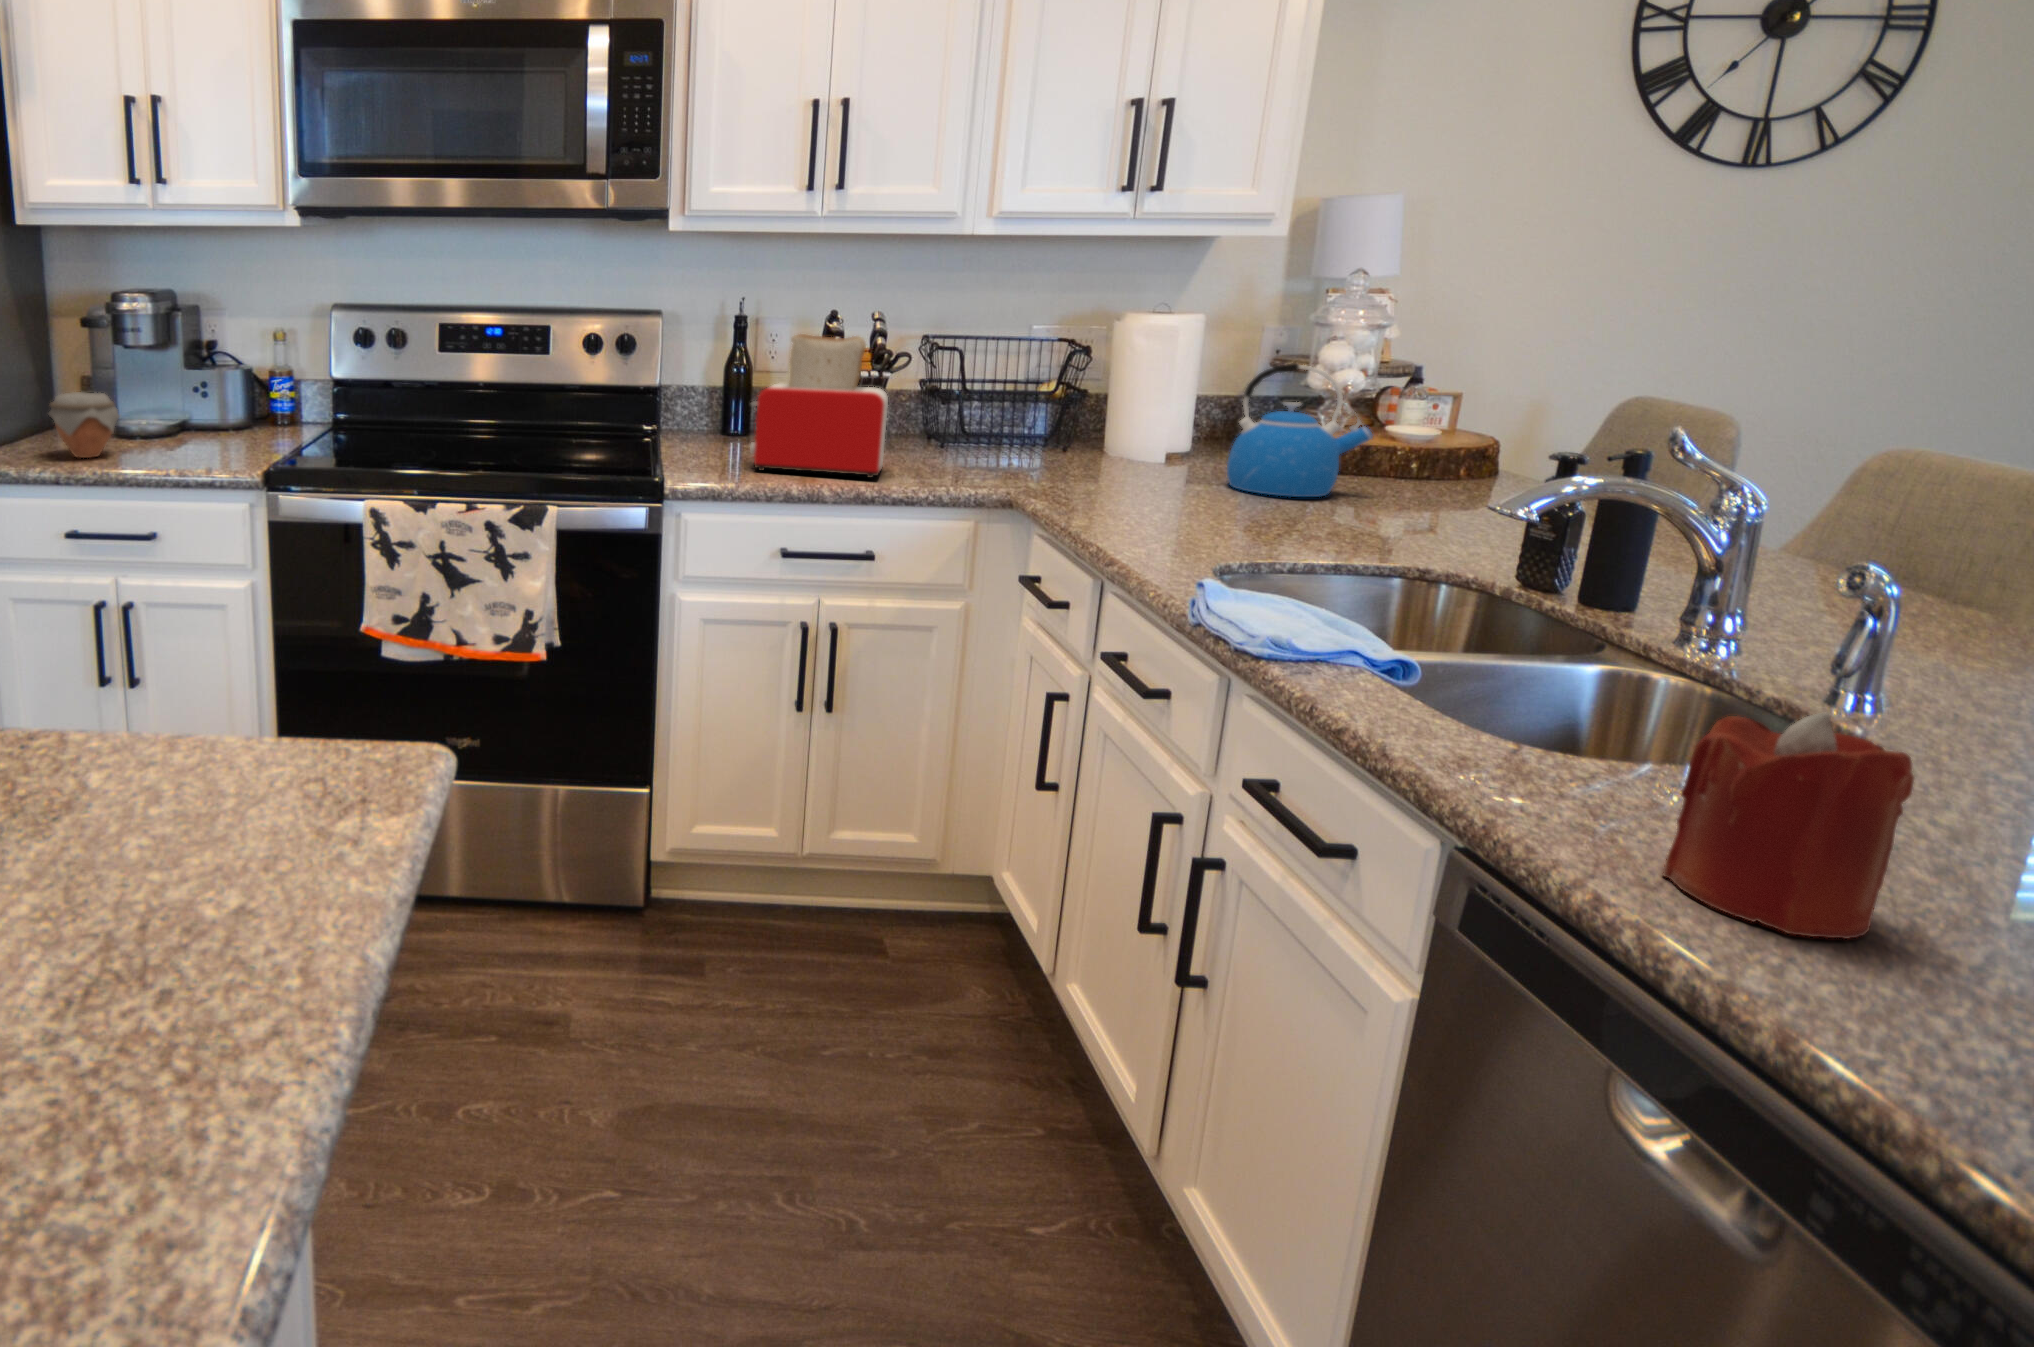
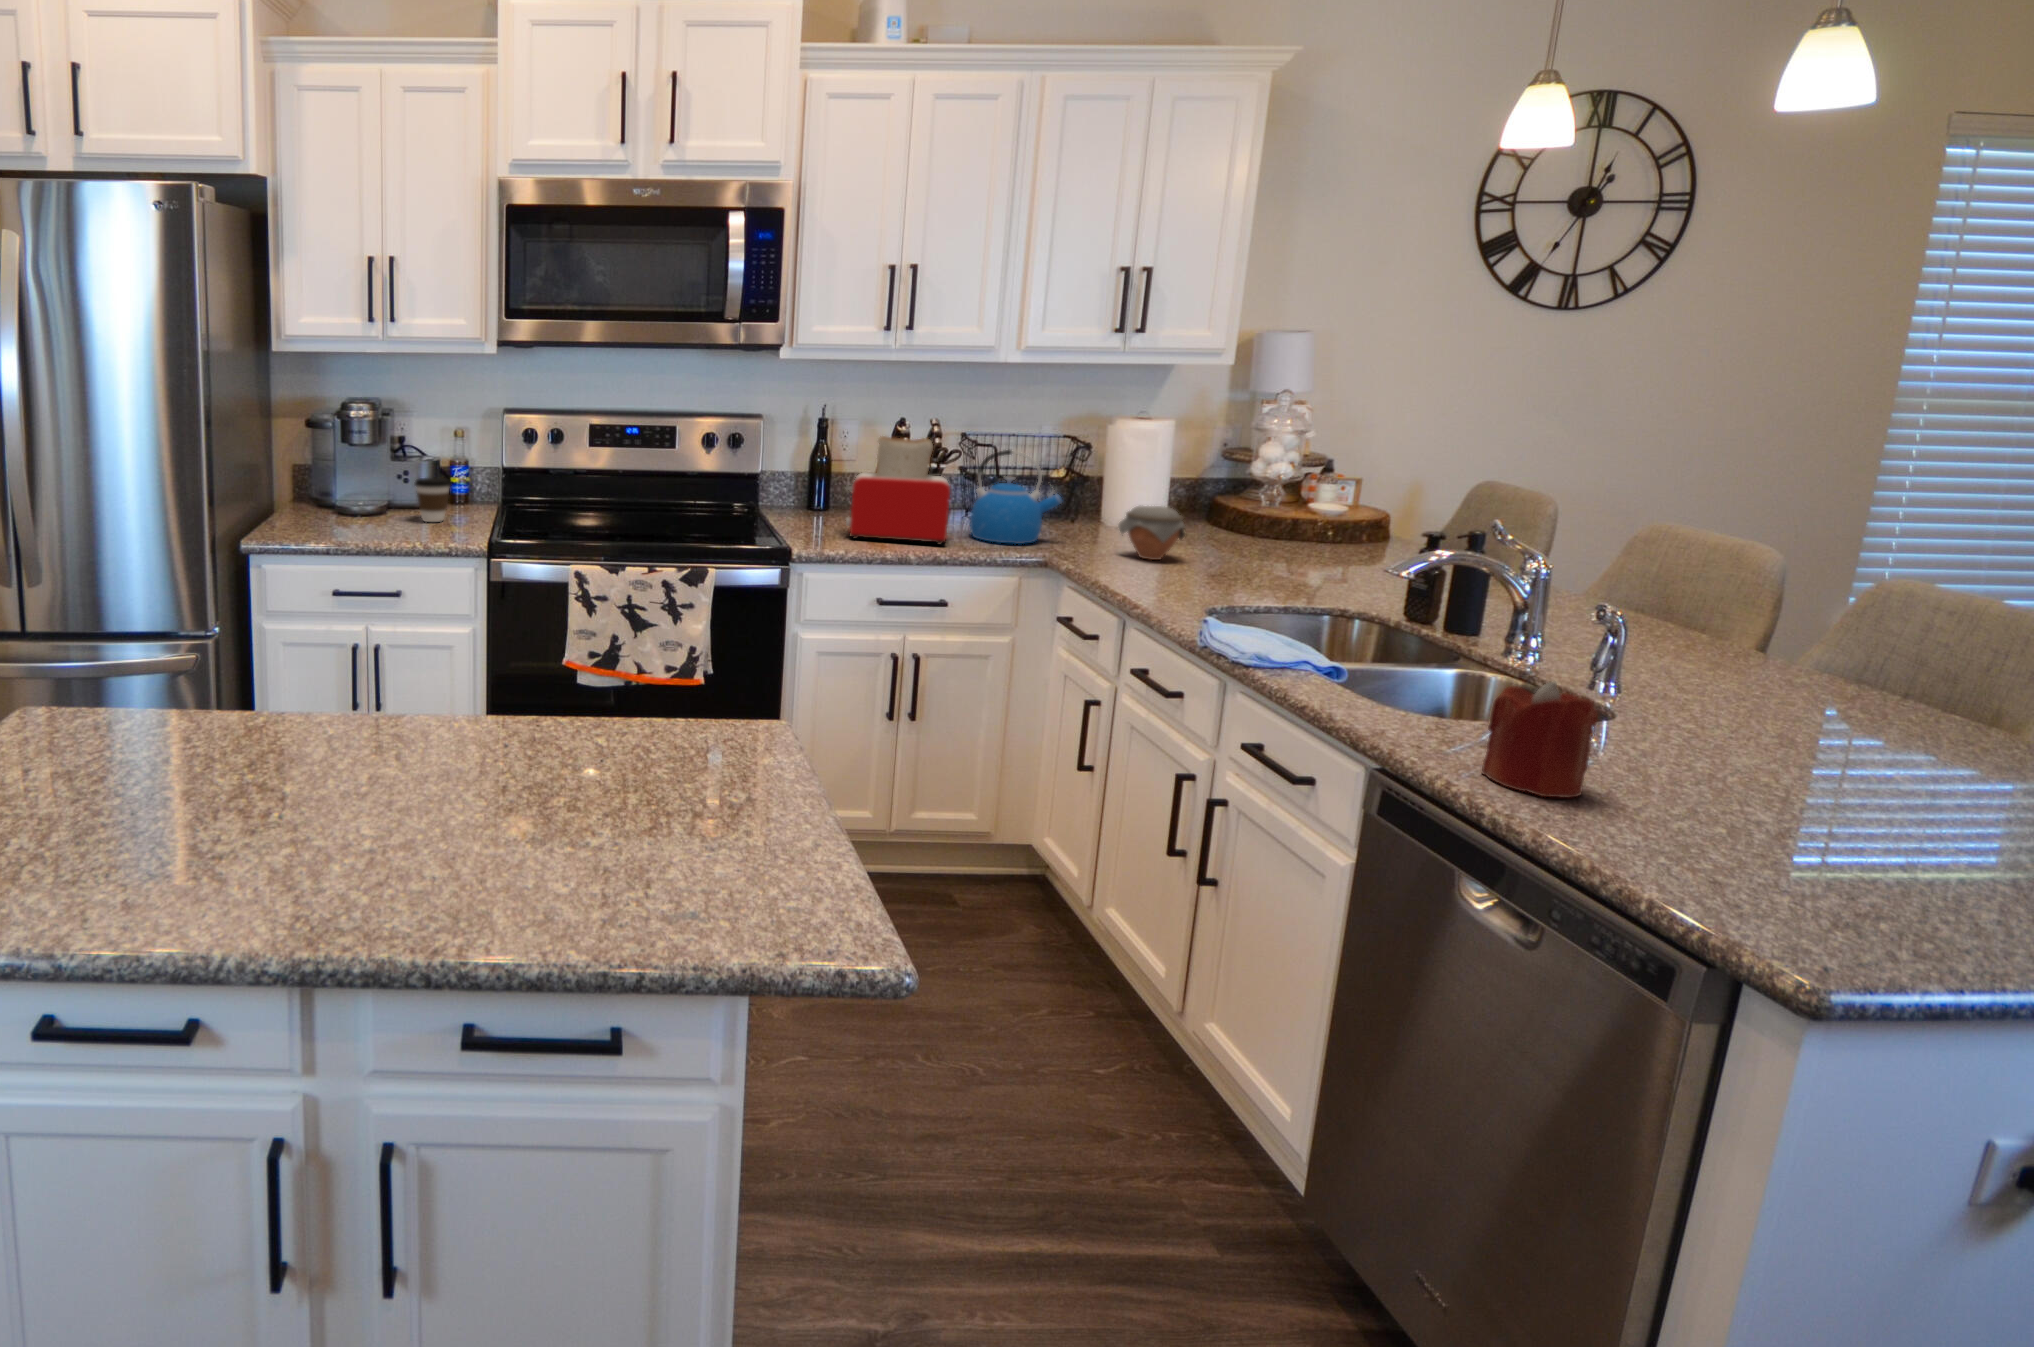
kettle: present [1227,363,1373,497] -> present [970,450,1062,544]
coffee cup: none [199,391,249,447] -> present [415,478,451,522]
jar: present [49,392,120,458] -> present [1118,506,1185,560]

